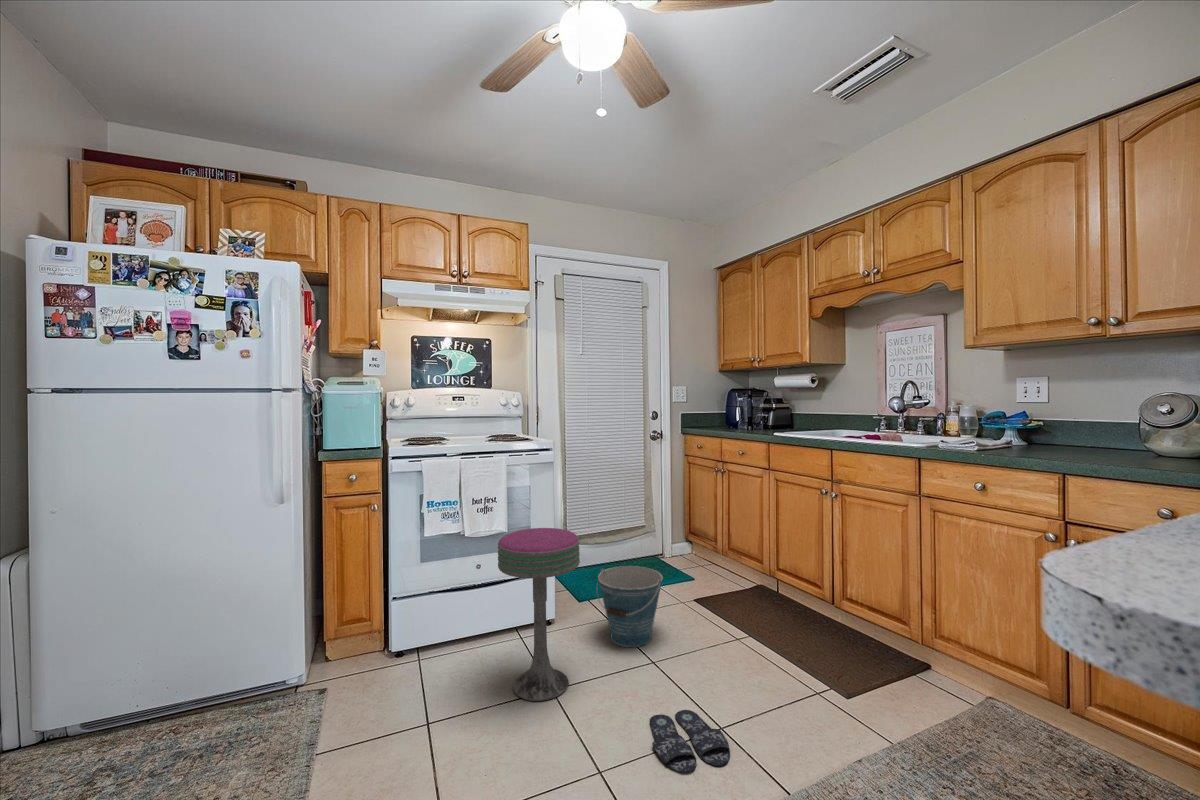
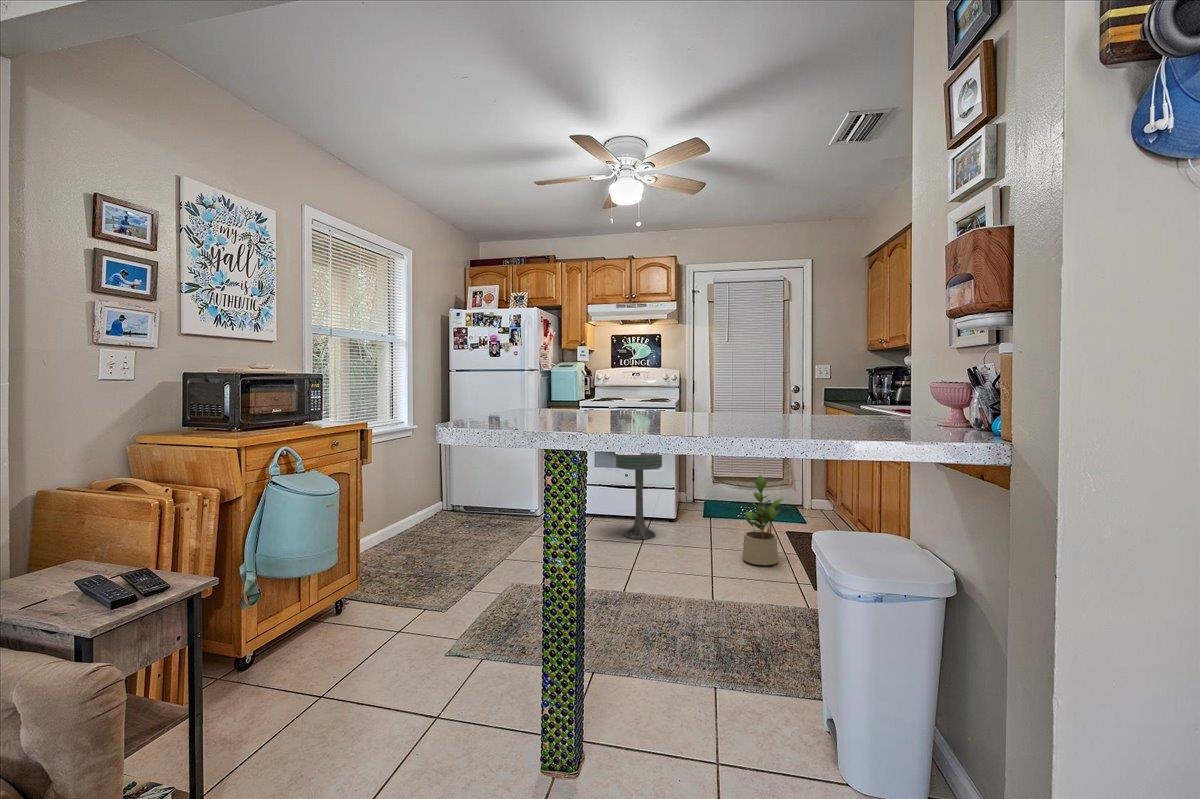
potted plant: none [734,561,803,705] -> present [743,476,784,565]
bucket: present [598,566,662,647] -> none [691,485,735,534]
slippers: present [650,710,730,774] -> none [663,553,707,571]

